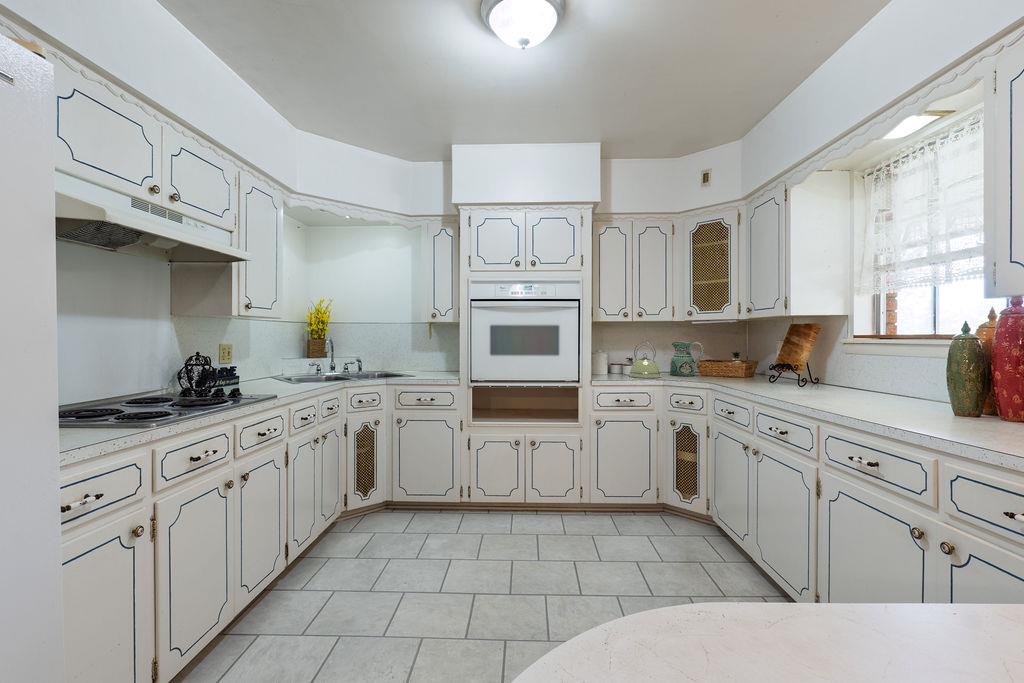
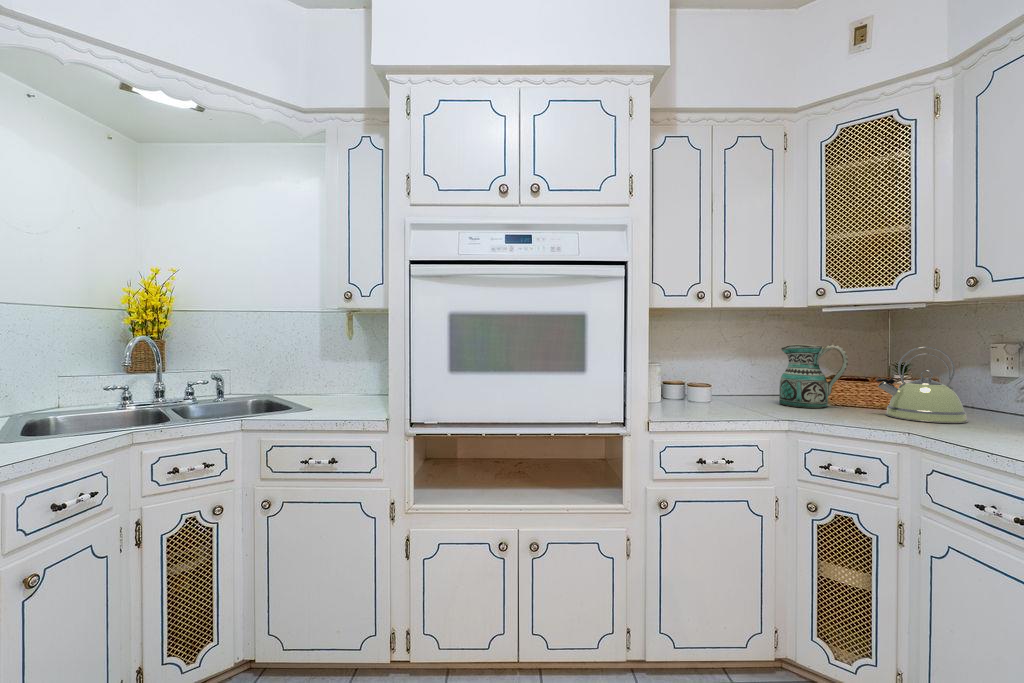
kettle: present [626,342,661,378] -> present [876,347,968,423]

